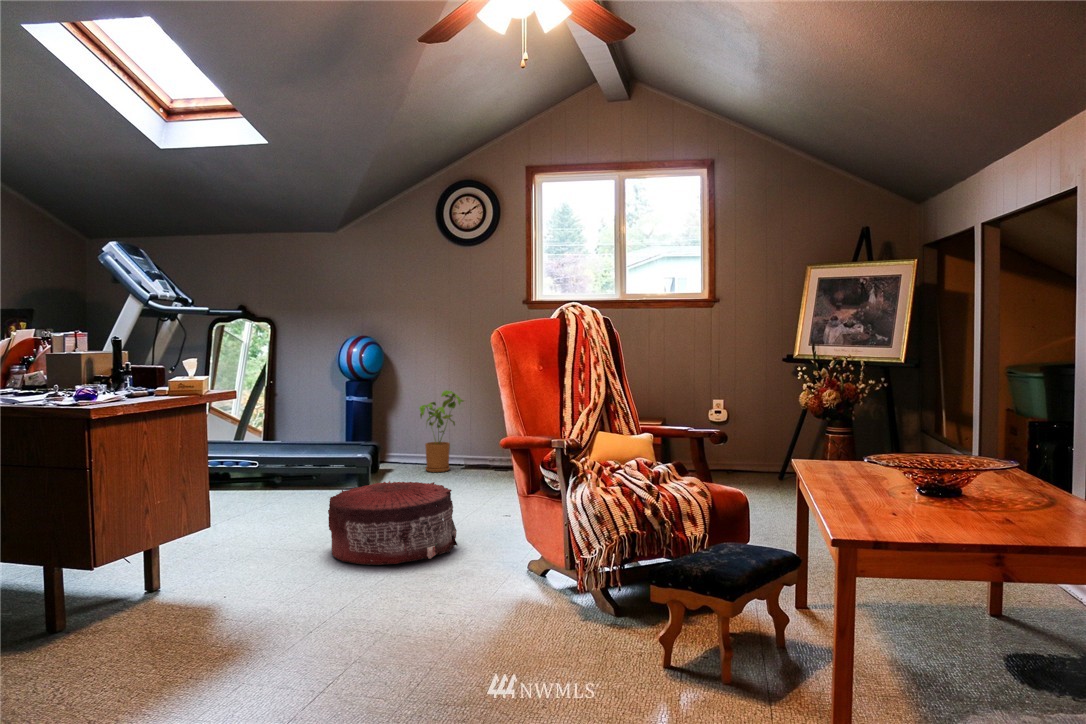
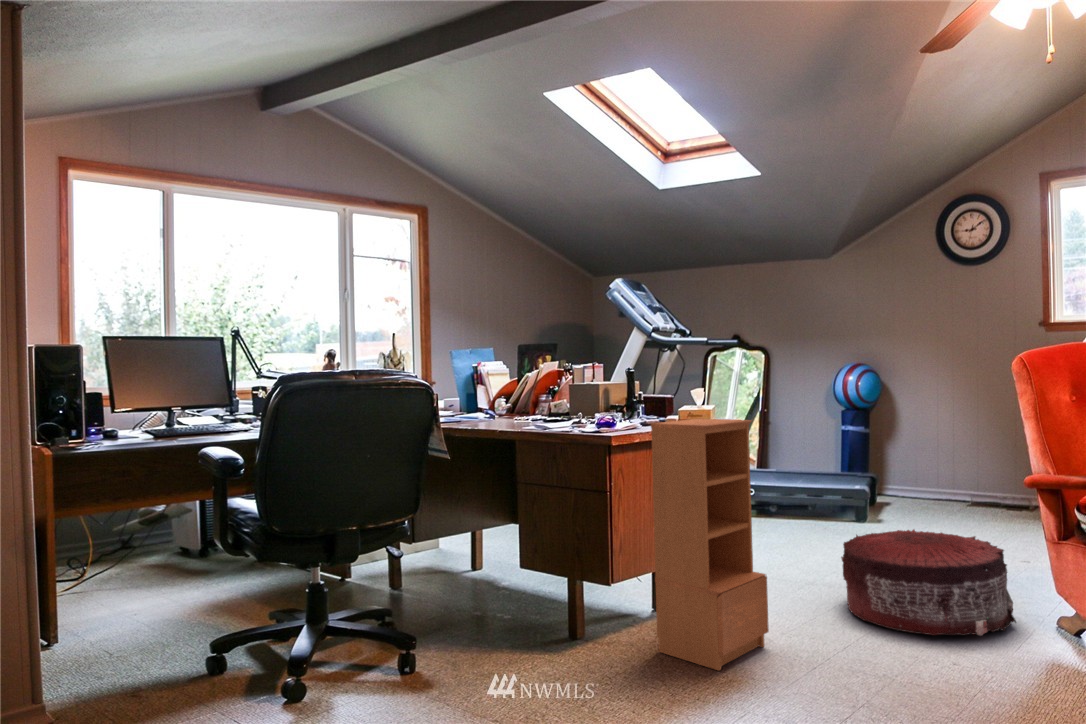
bookcase: none [139,390,256,623] -> present [651,419,769,670]
house plant: present [419,390,464,472] -> none [932,421,996,517]

